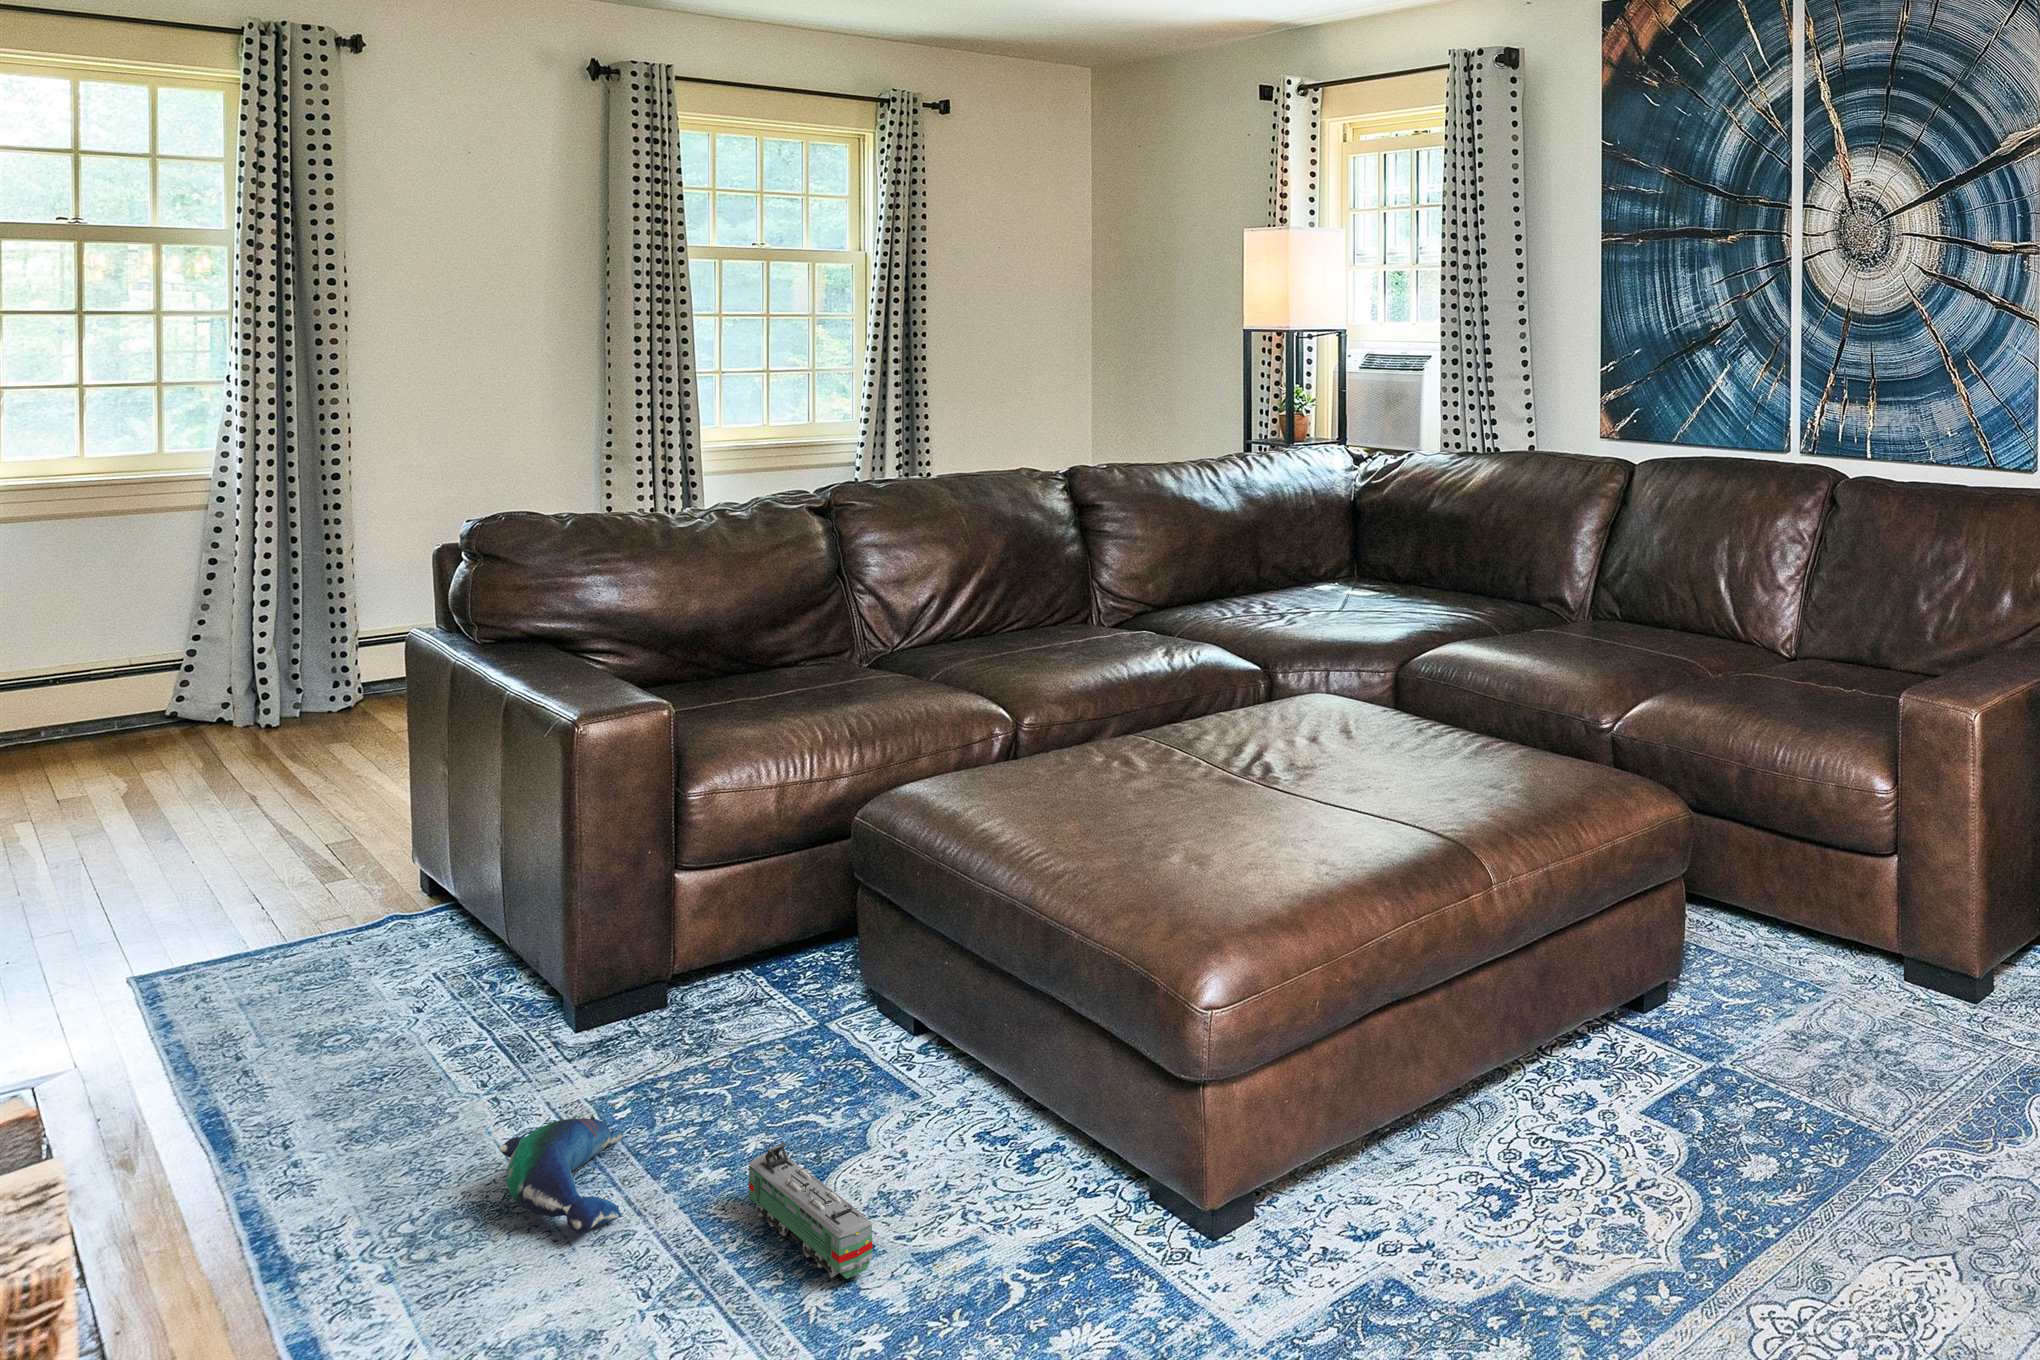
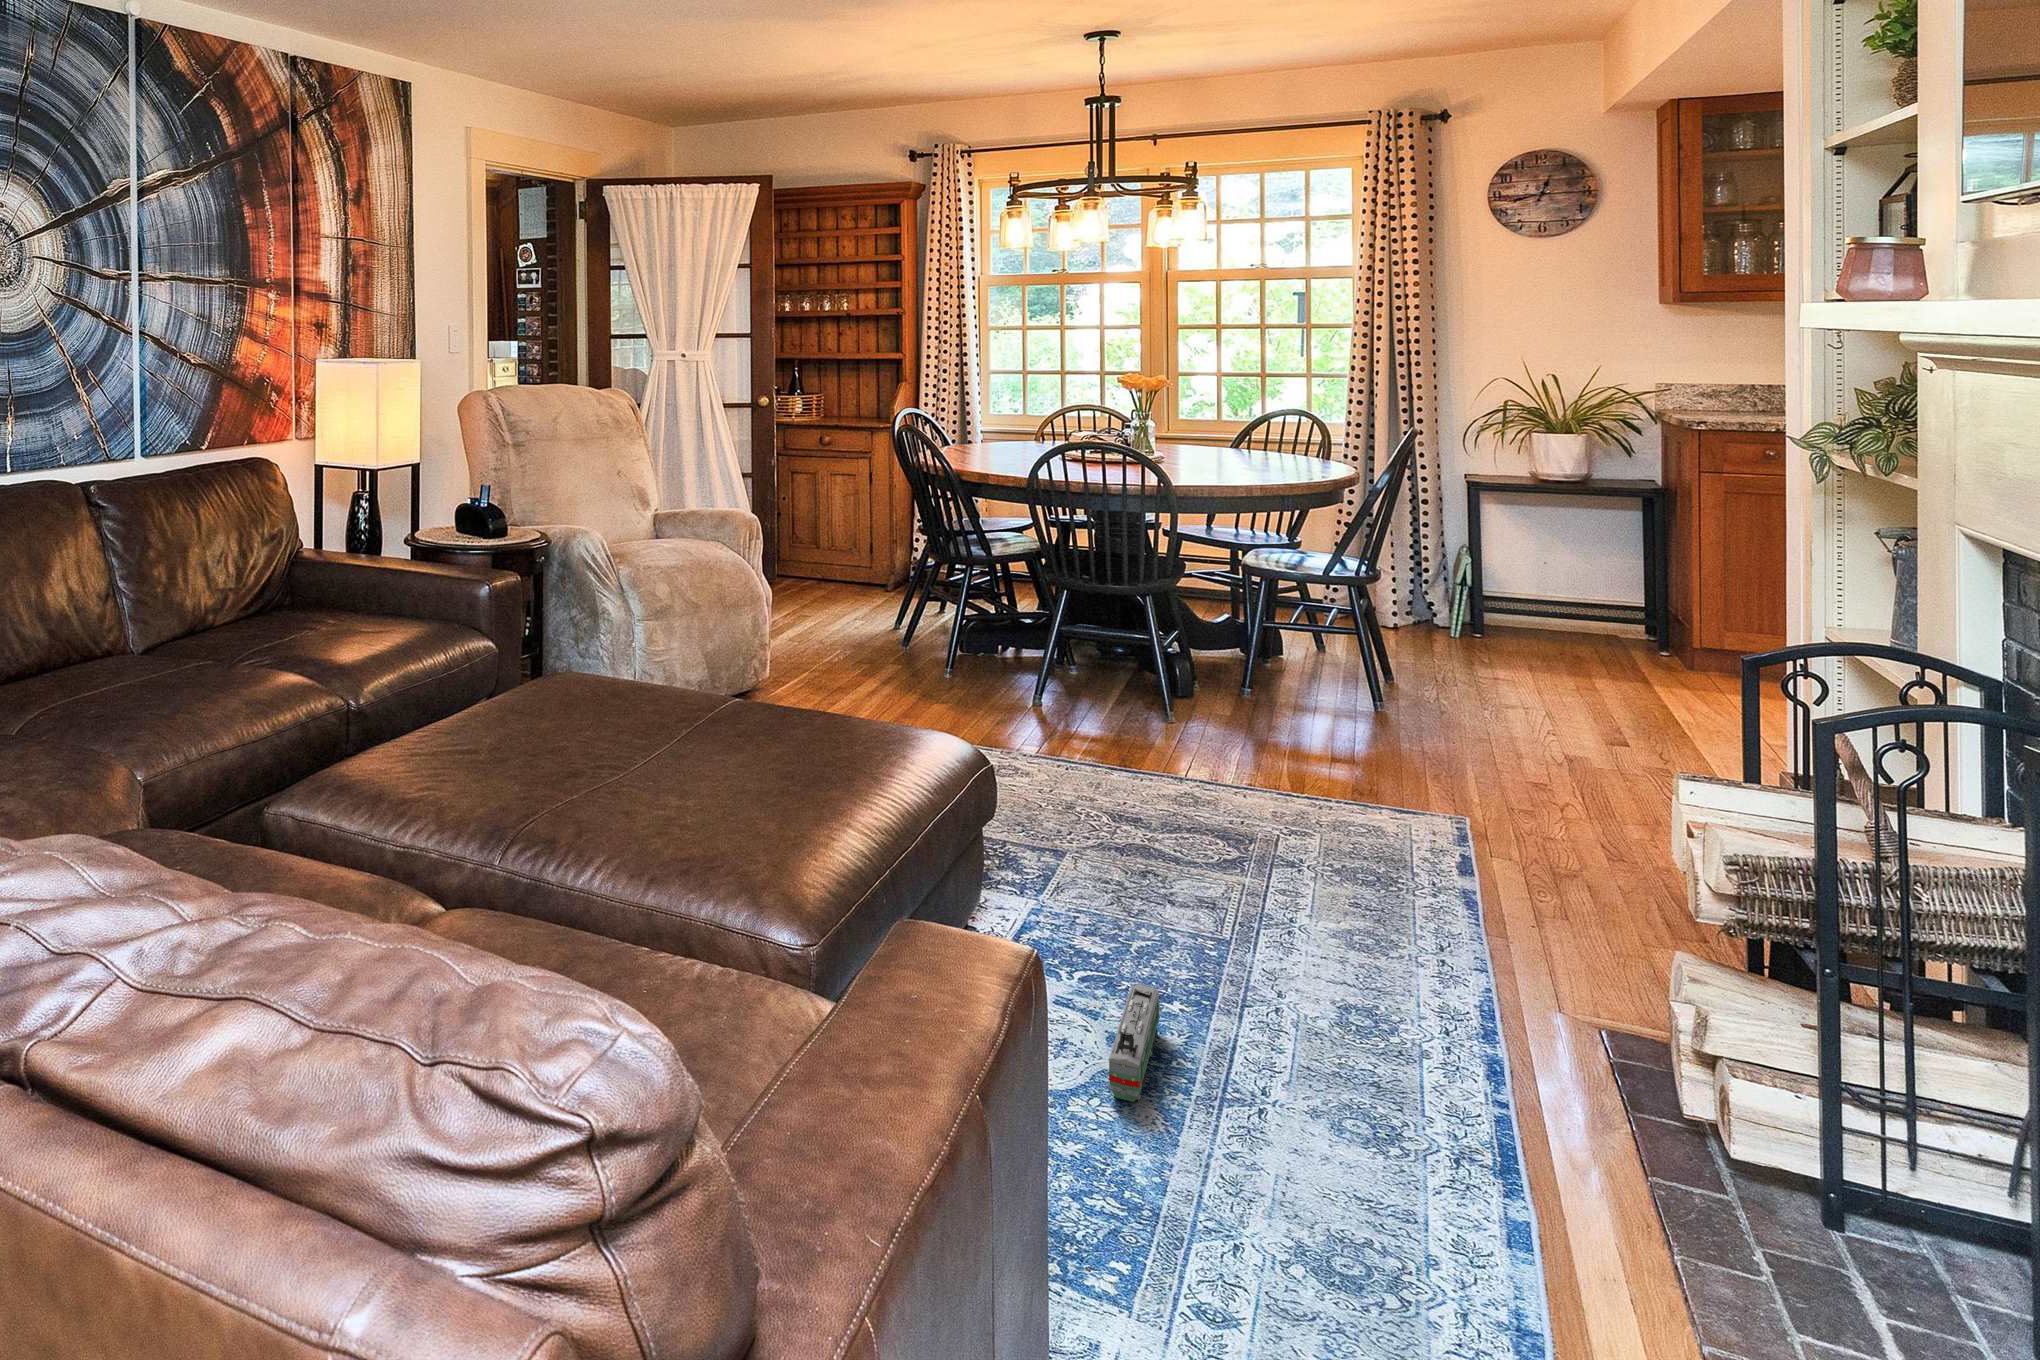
plush toy: present [499,1117,623,1234] -> none [1145,1143,1305,1254]

